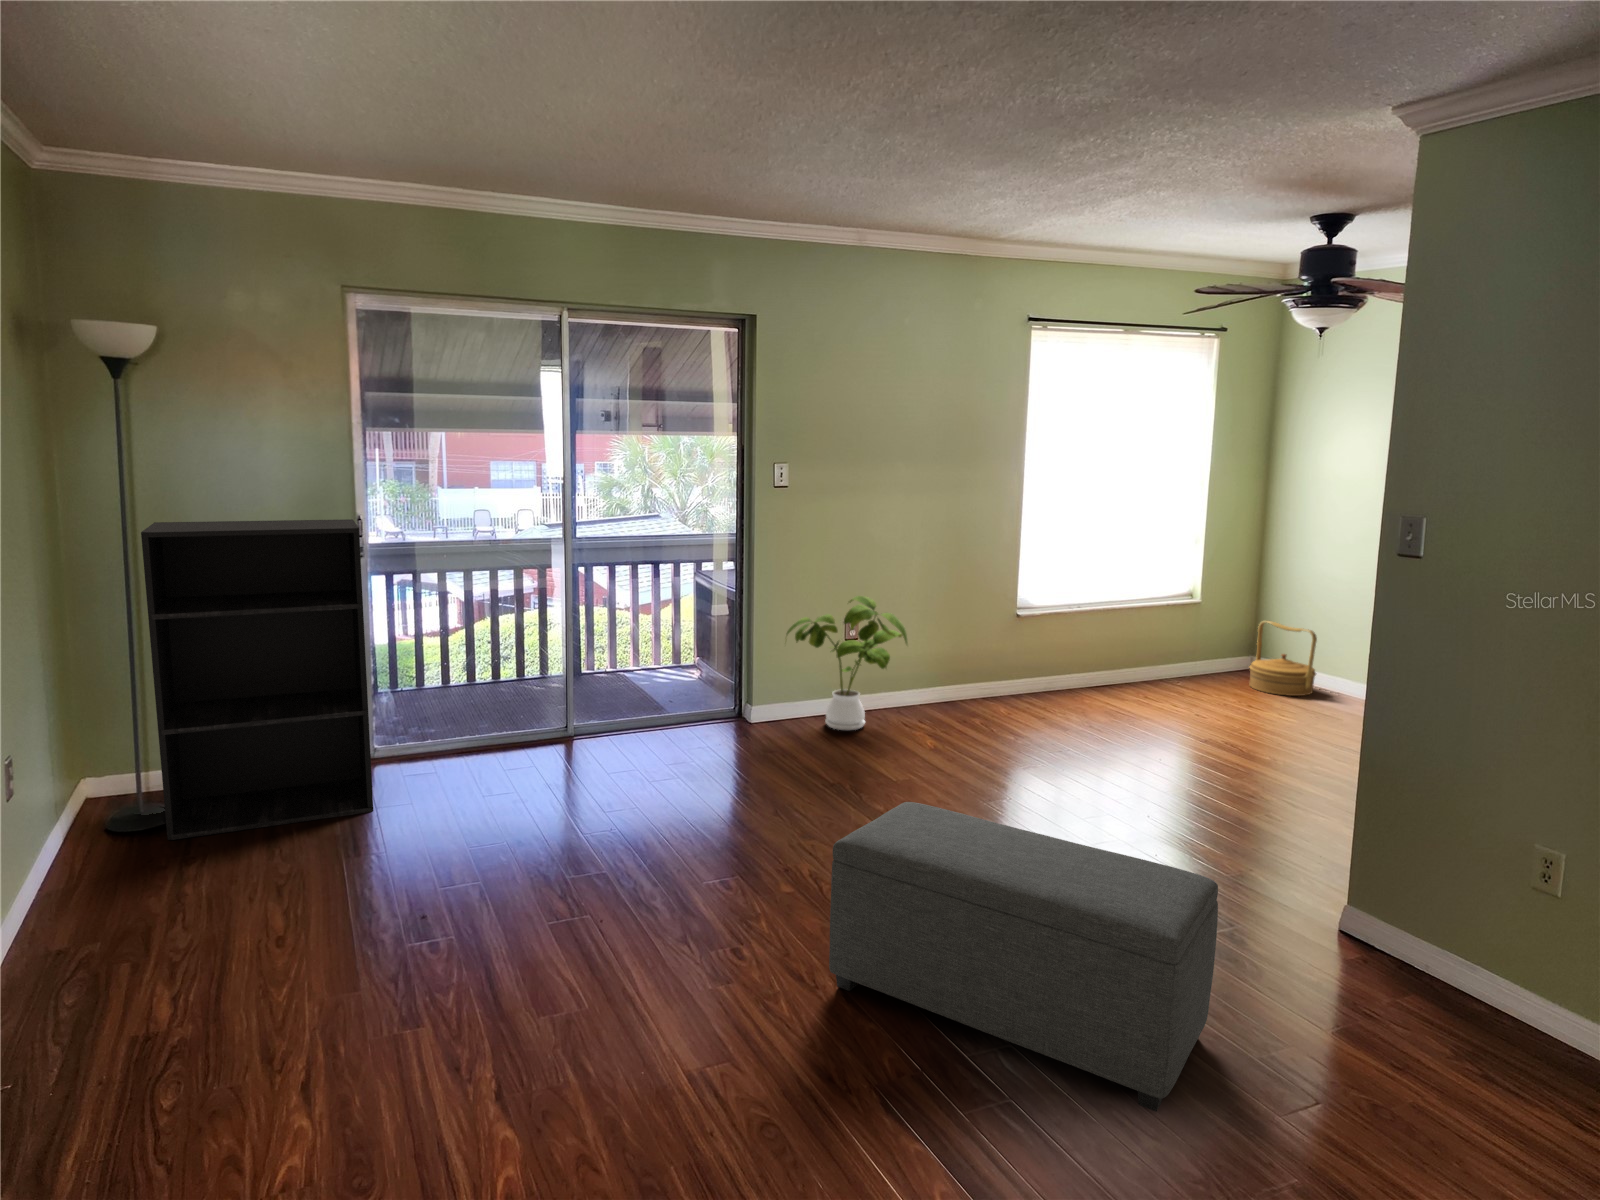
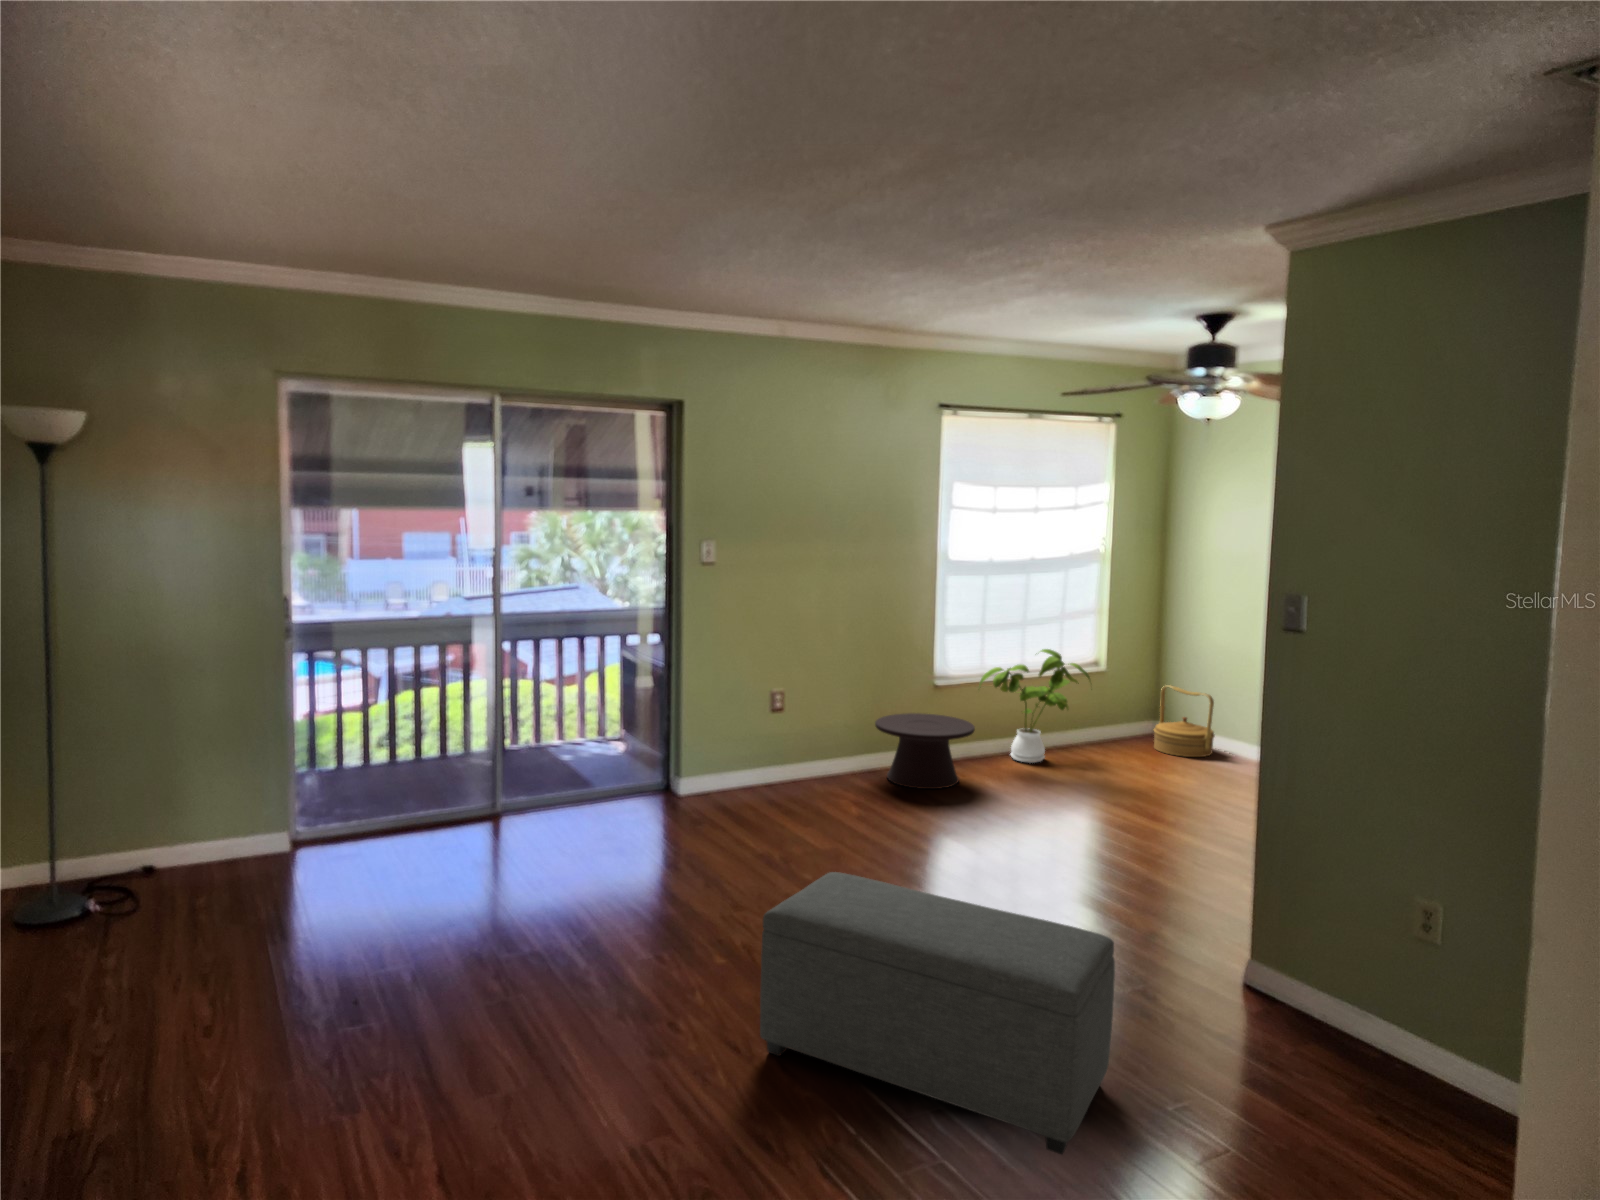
bookshelf: present [141,519,373,840] -> none [66,600,296,931]
house plant: present [787,596,907,730] -> present [979,649,1090,763]
side table: none [955,646,1060,723] -> present [875,713,975,789]

